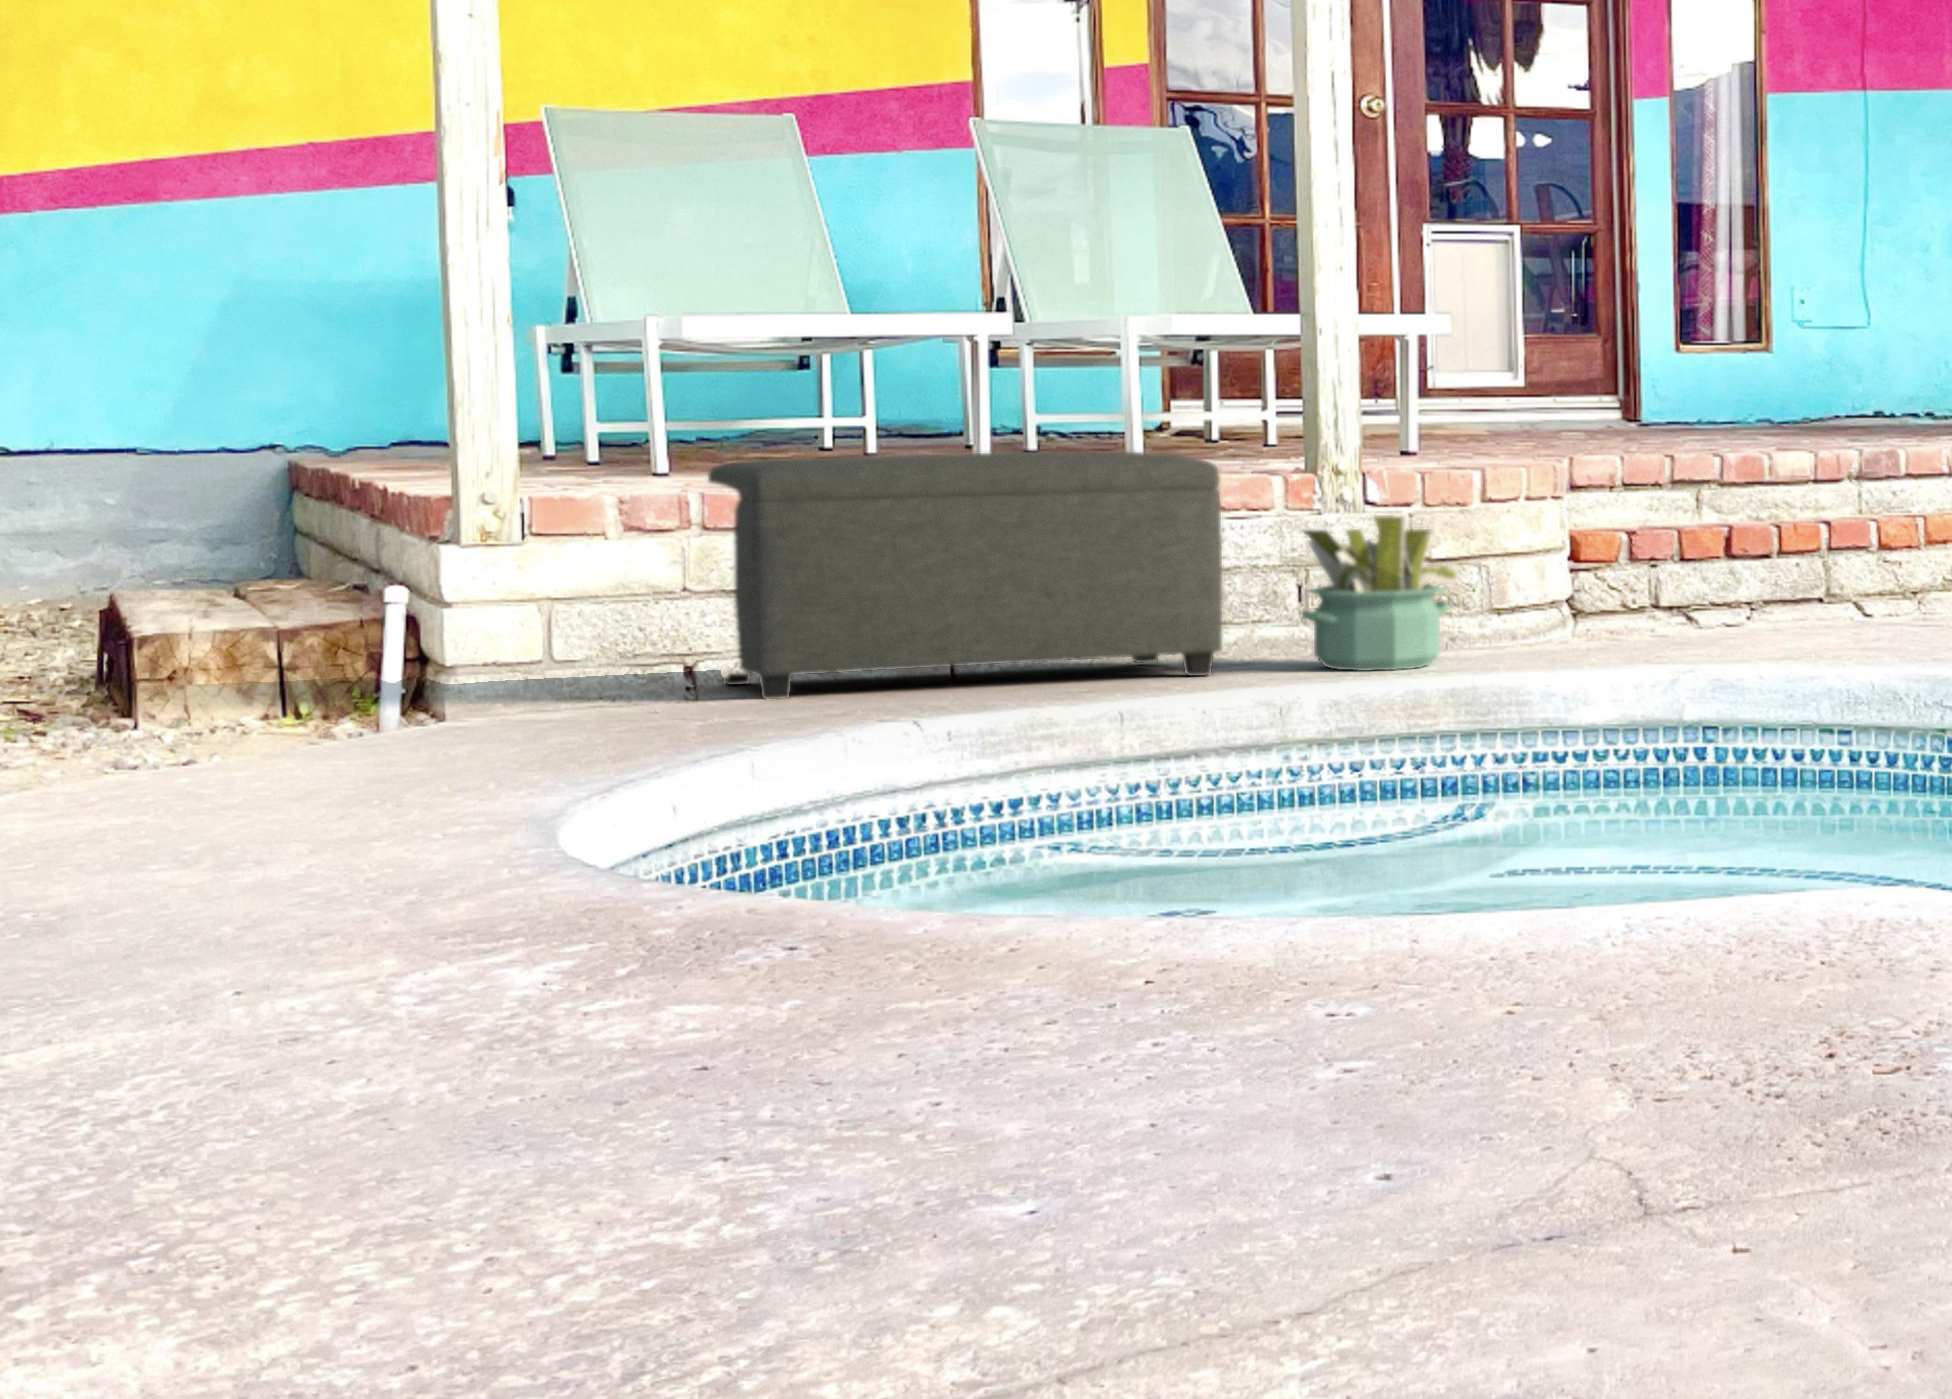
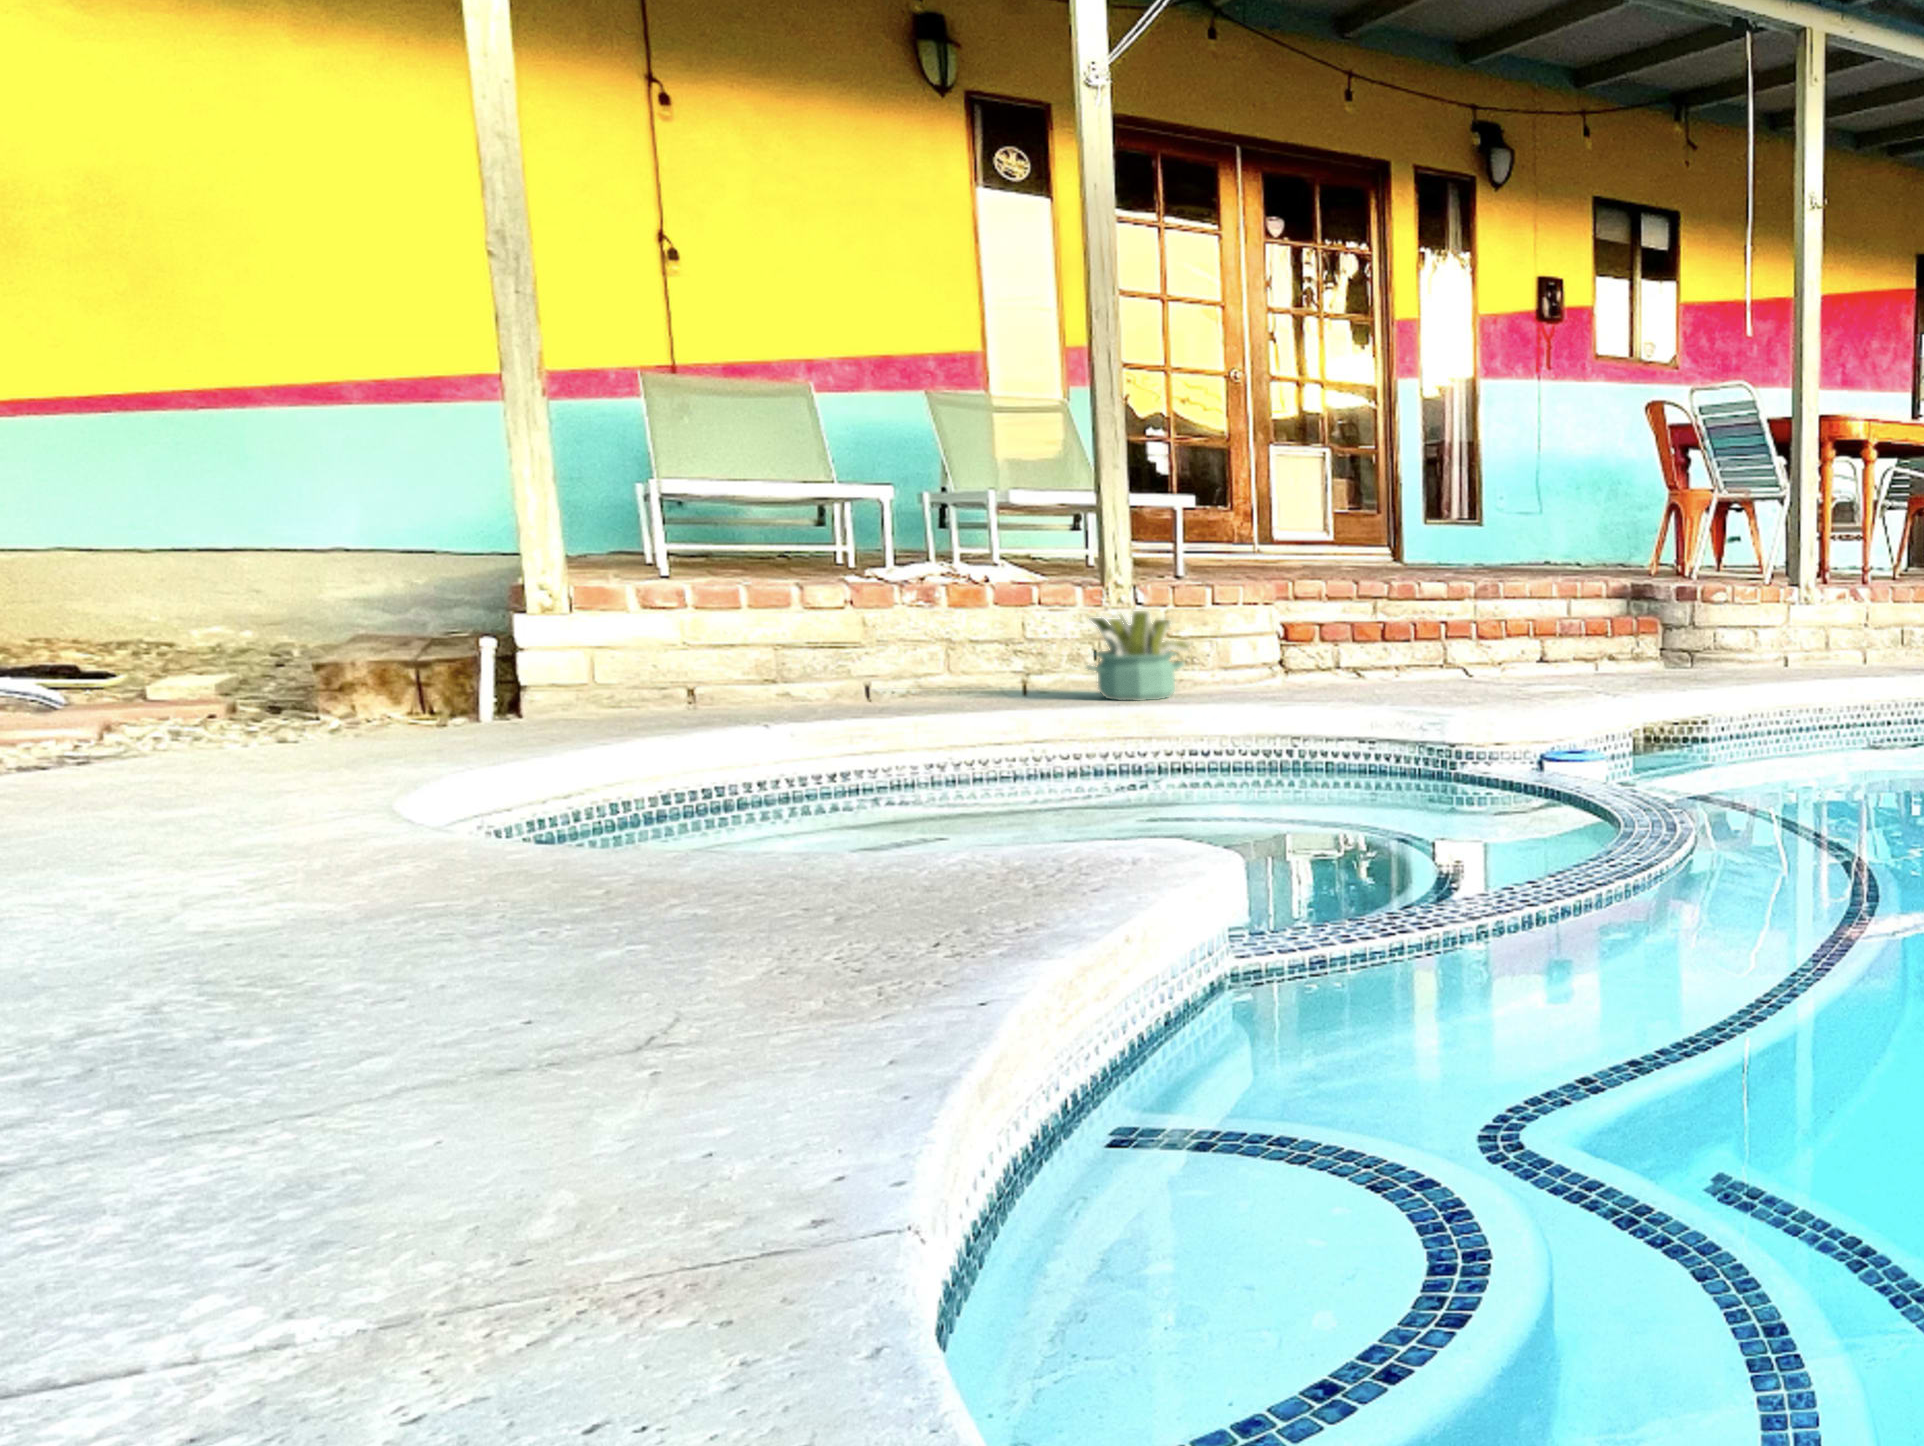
ottoman: present [708,452,1222,699] -> none [693,567,1030,711]

